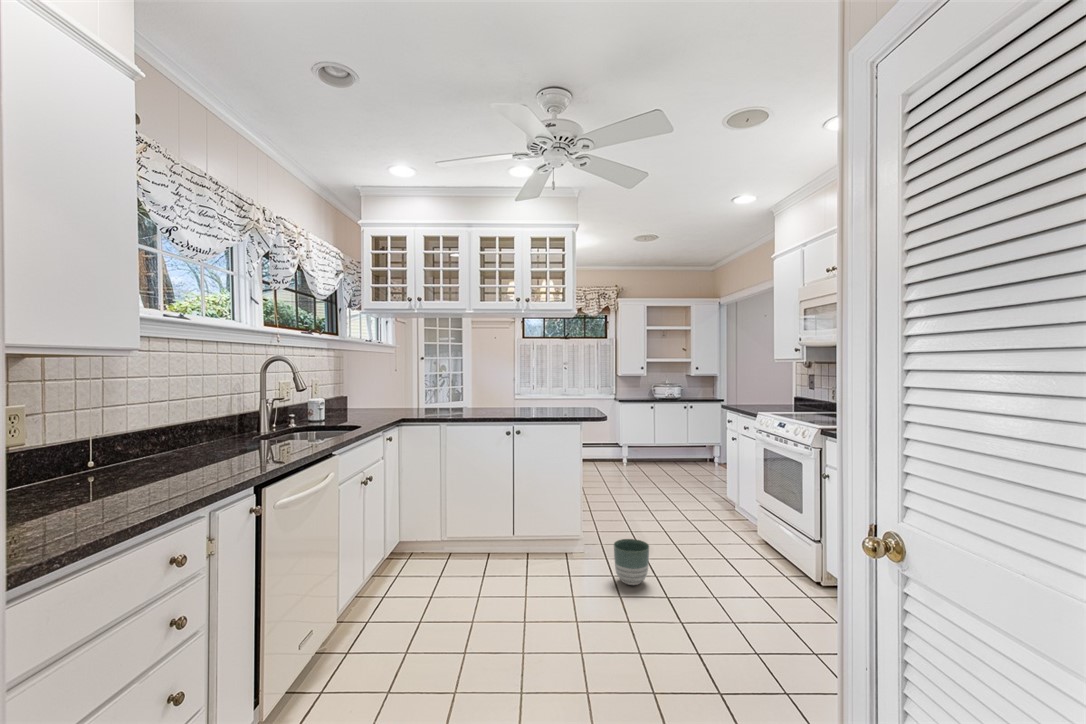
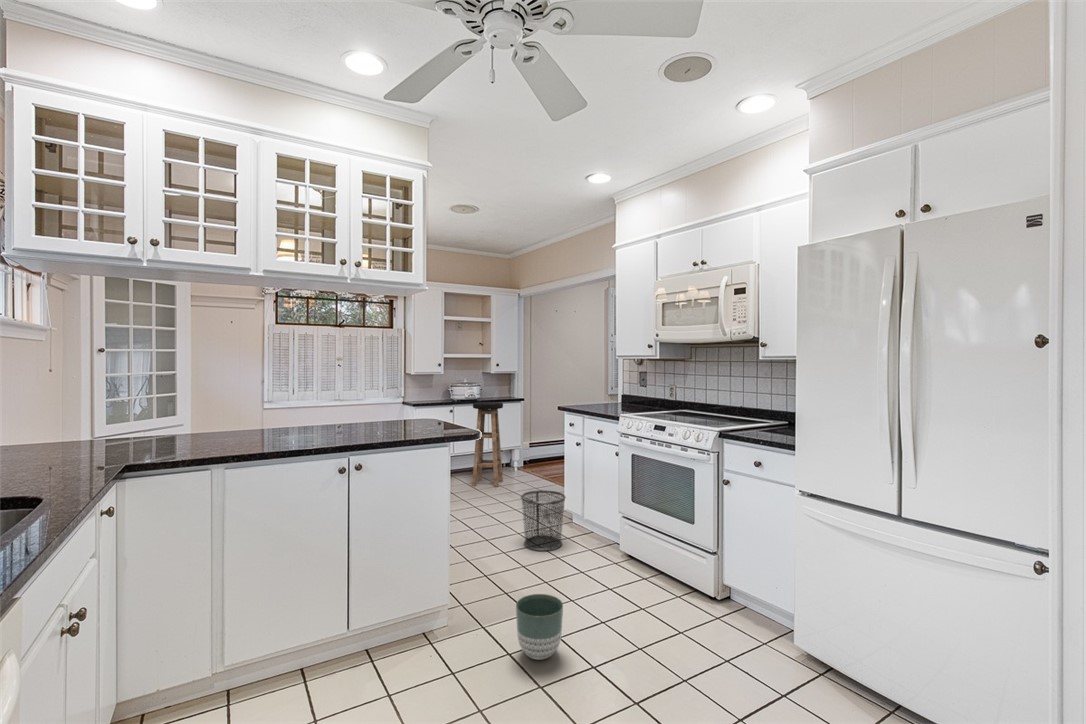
bar stool: none [666,400,697,475] -> present [472,402,503,487]
waste bin: none [673,475,713,525] -> present [521,490,565,551]

